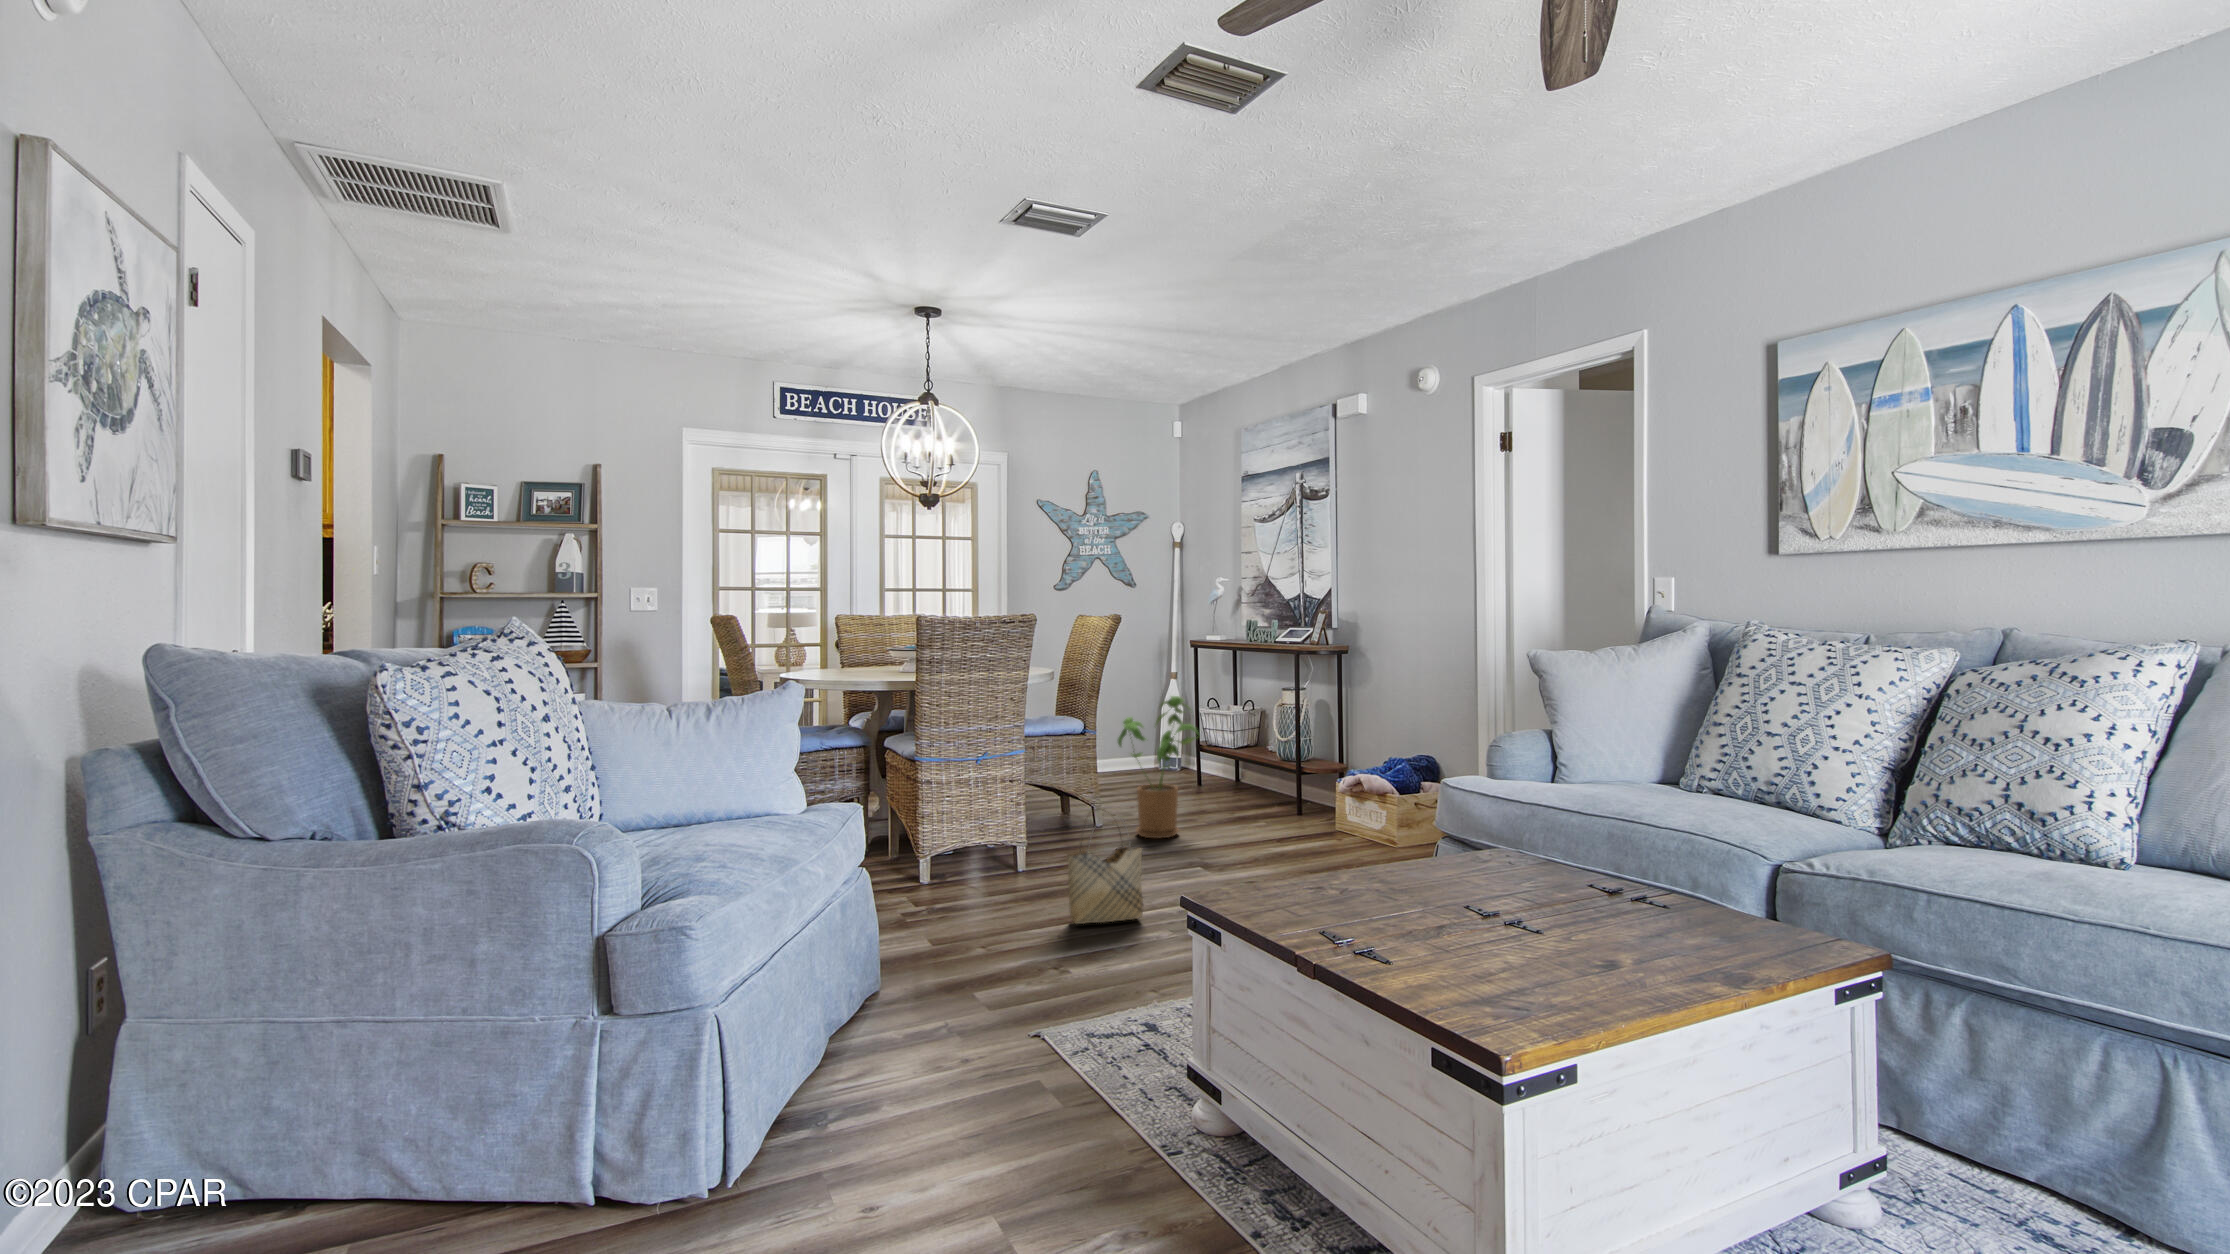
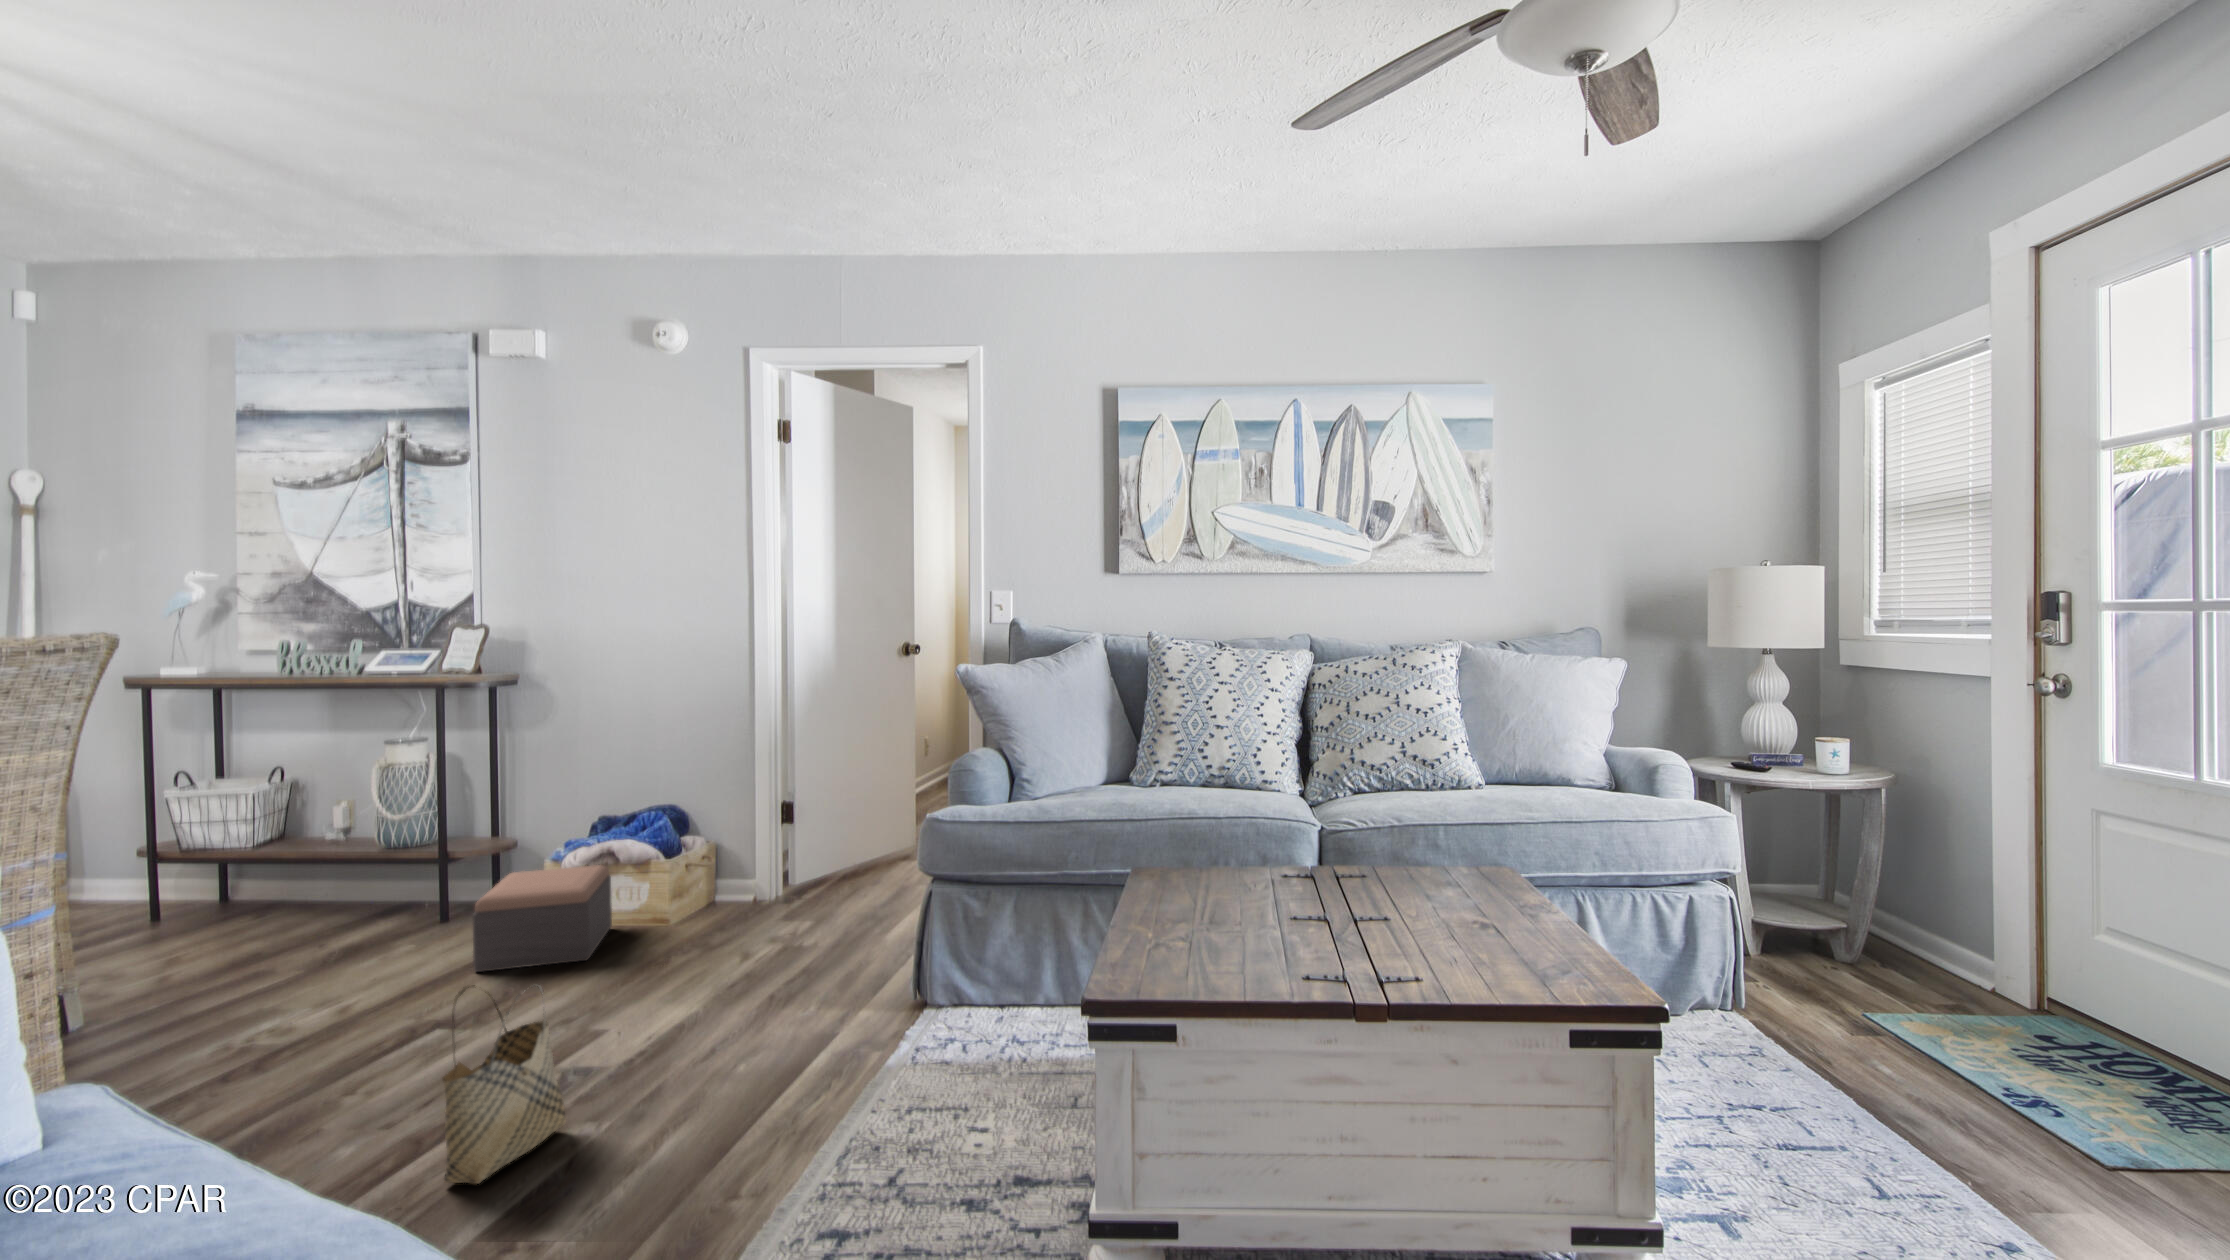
house plant: present [1118,696,1200,838] -> none [202,777,391,1015]
footstool: none [1240,786,1340,856] -> present [473,865,612,972]

